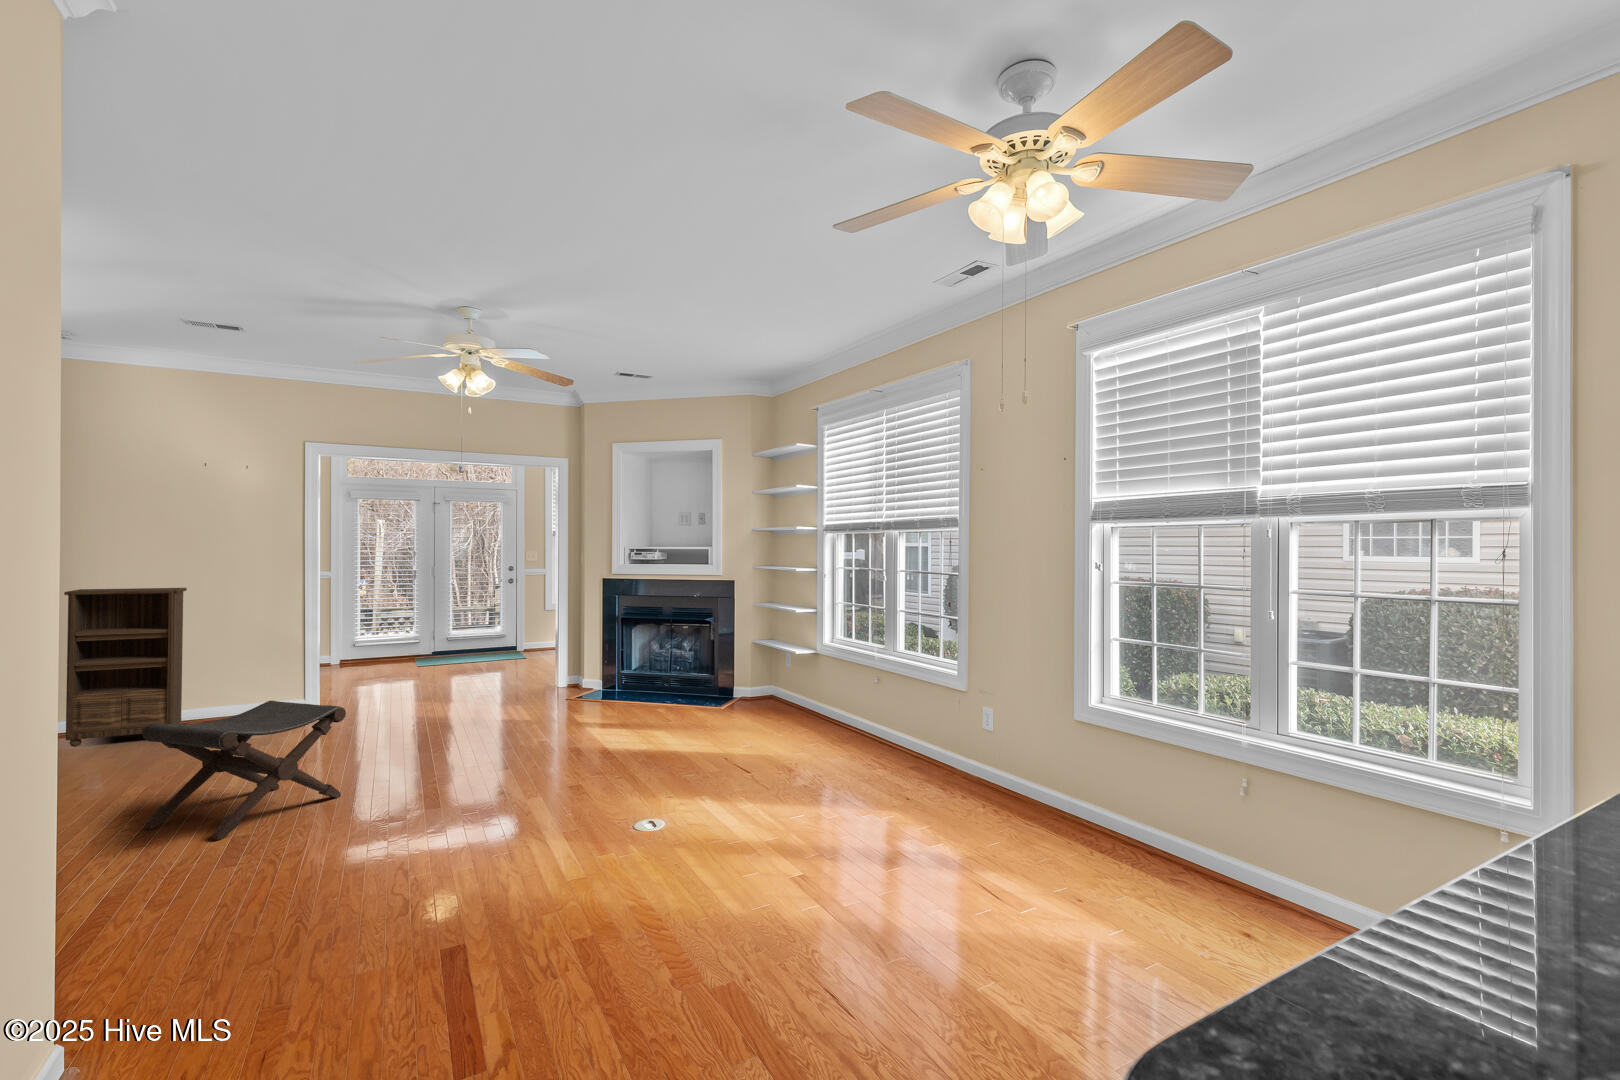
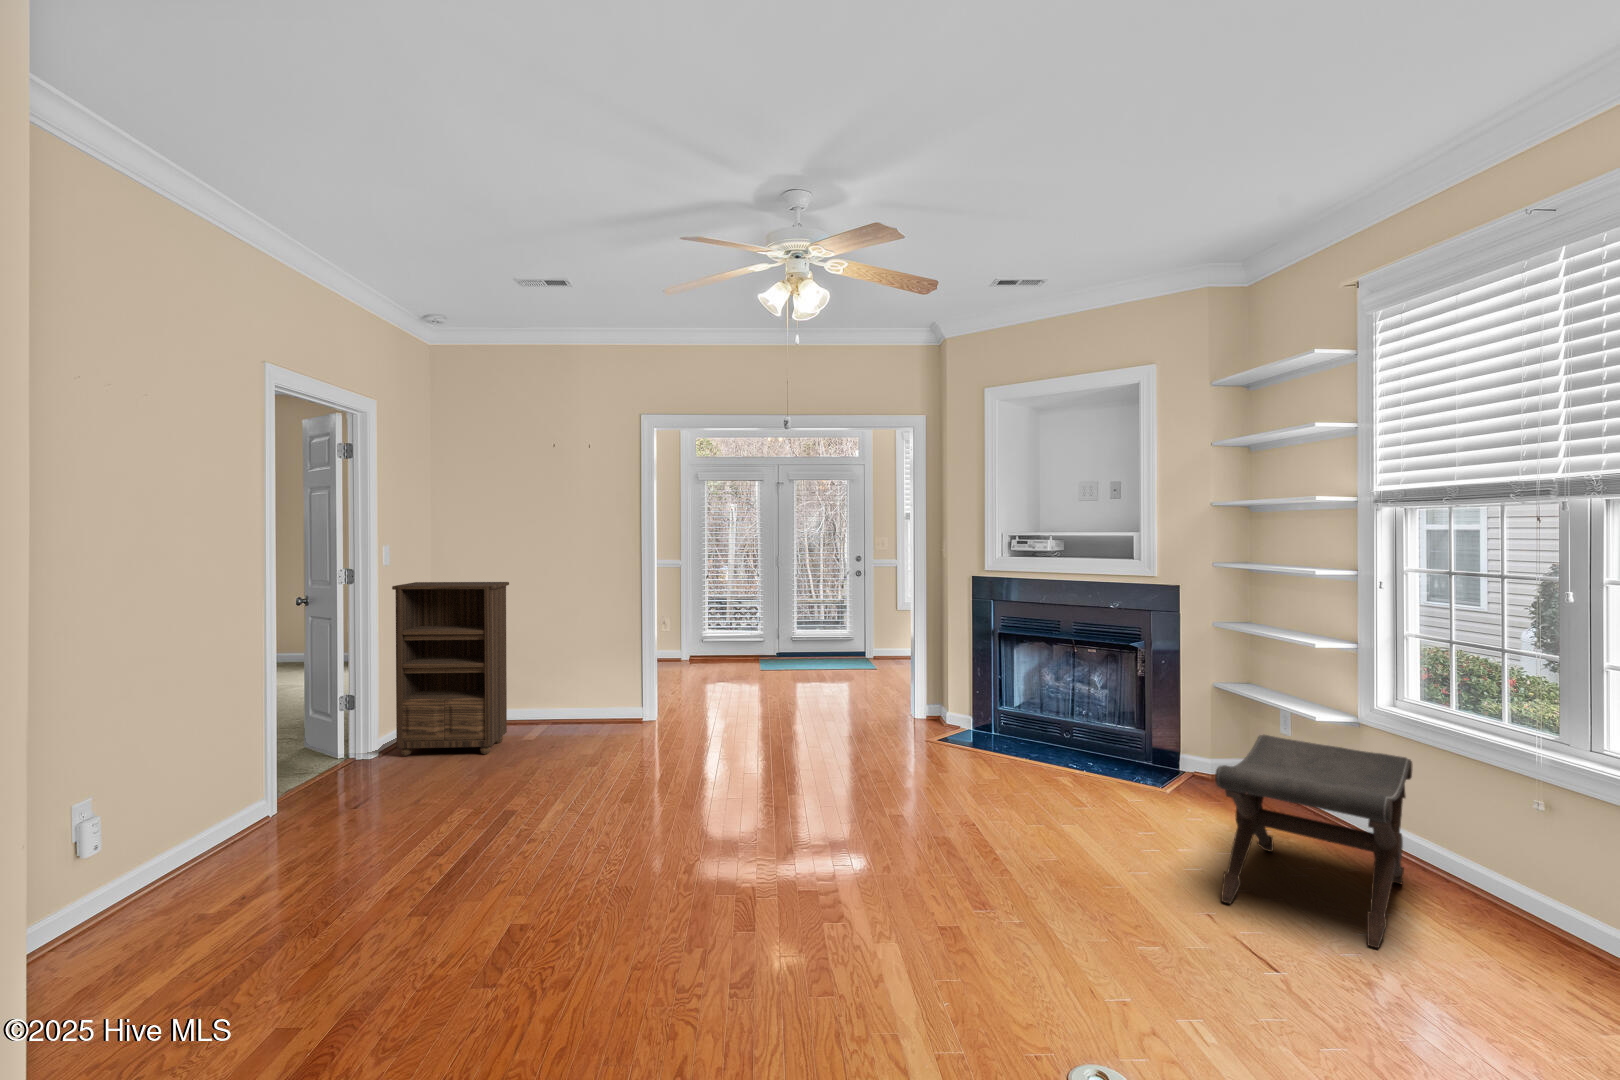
footstool: present [142,701,346,840] -> present [1215,735,1412,948]

